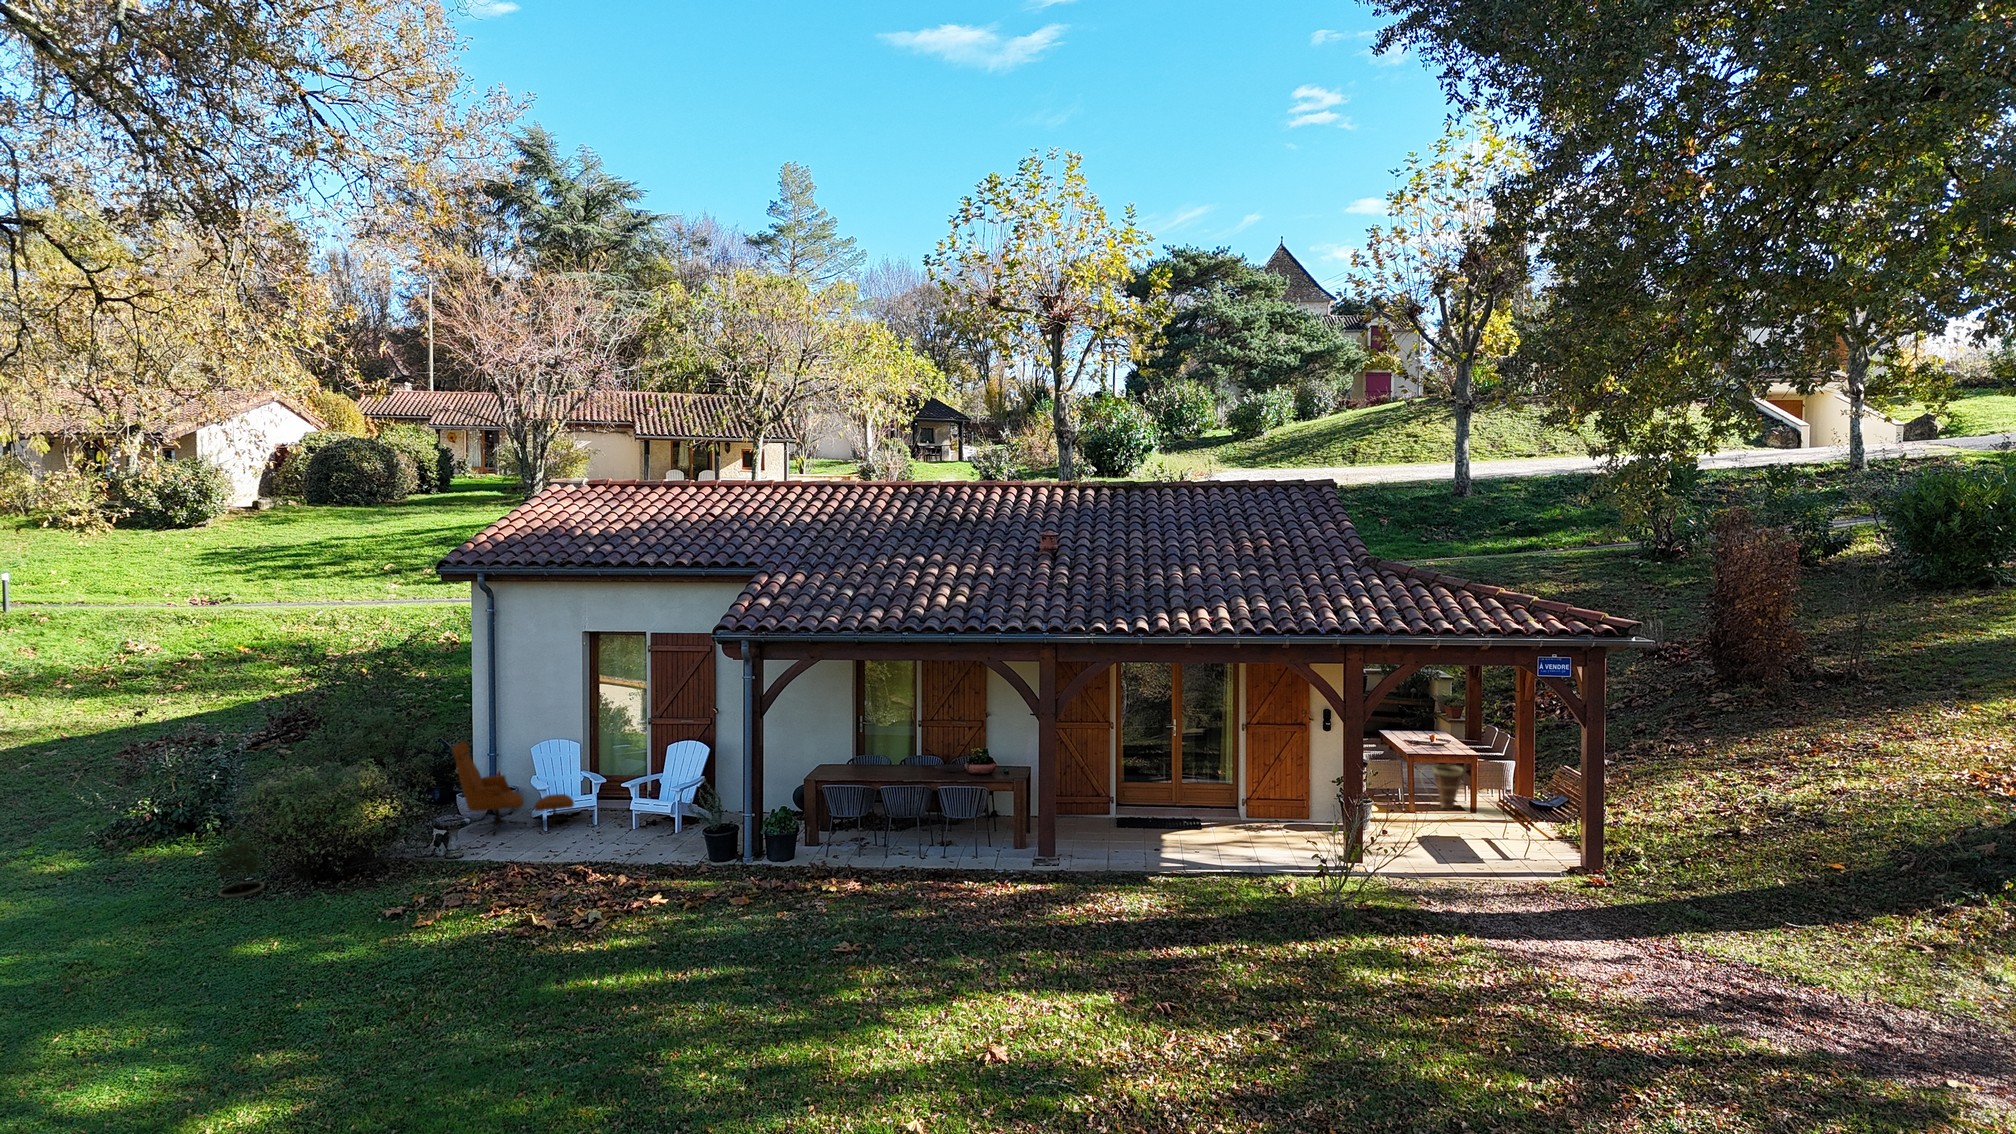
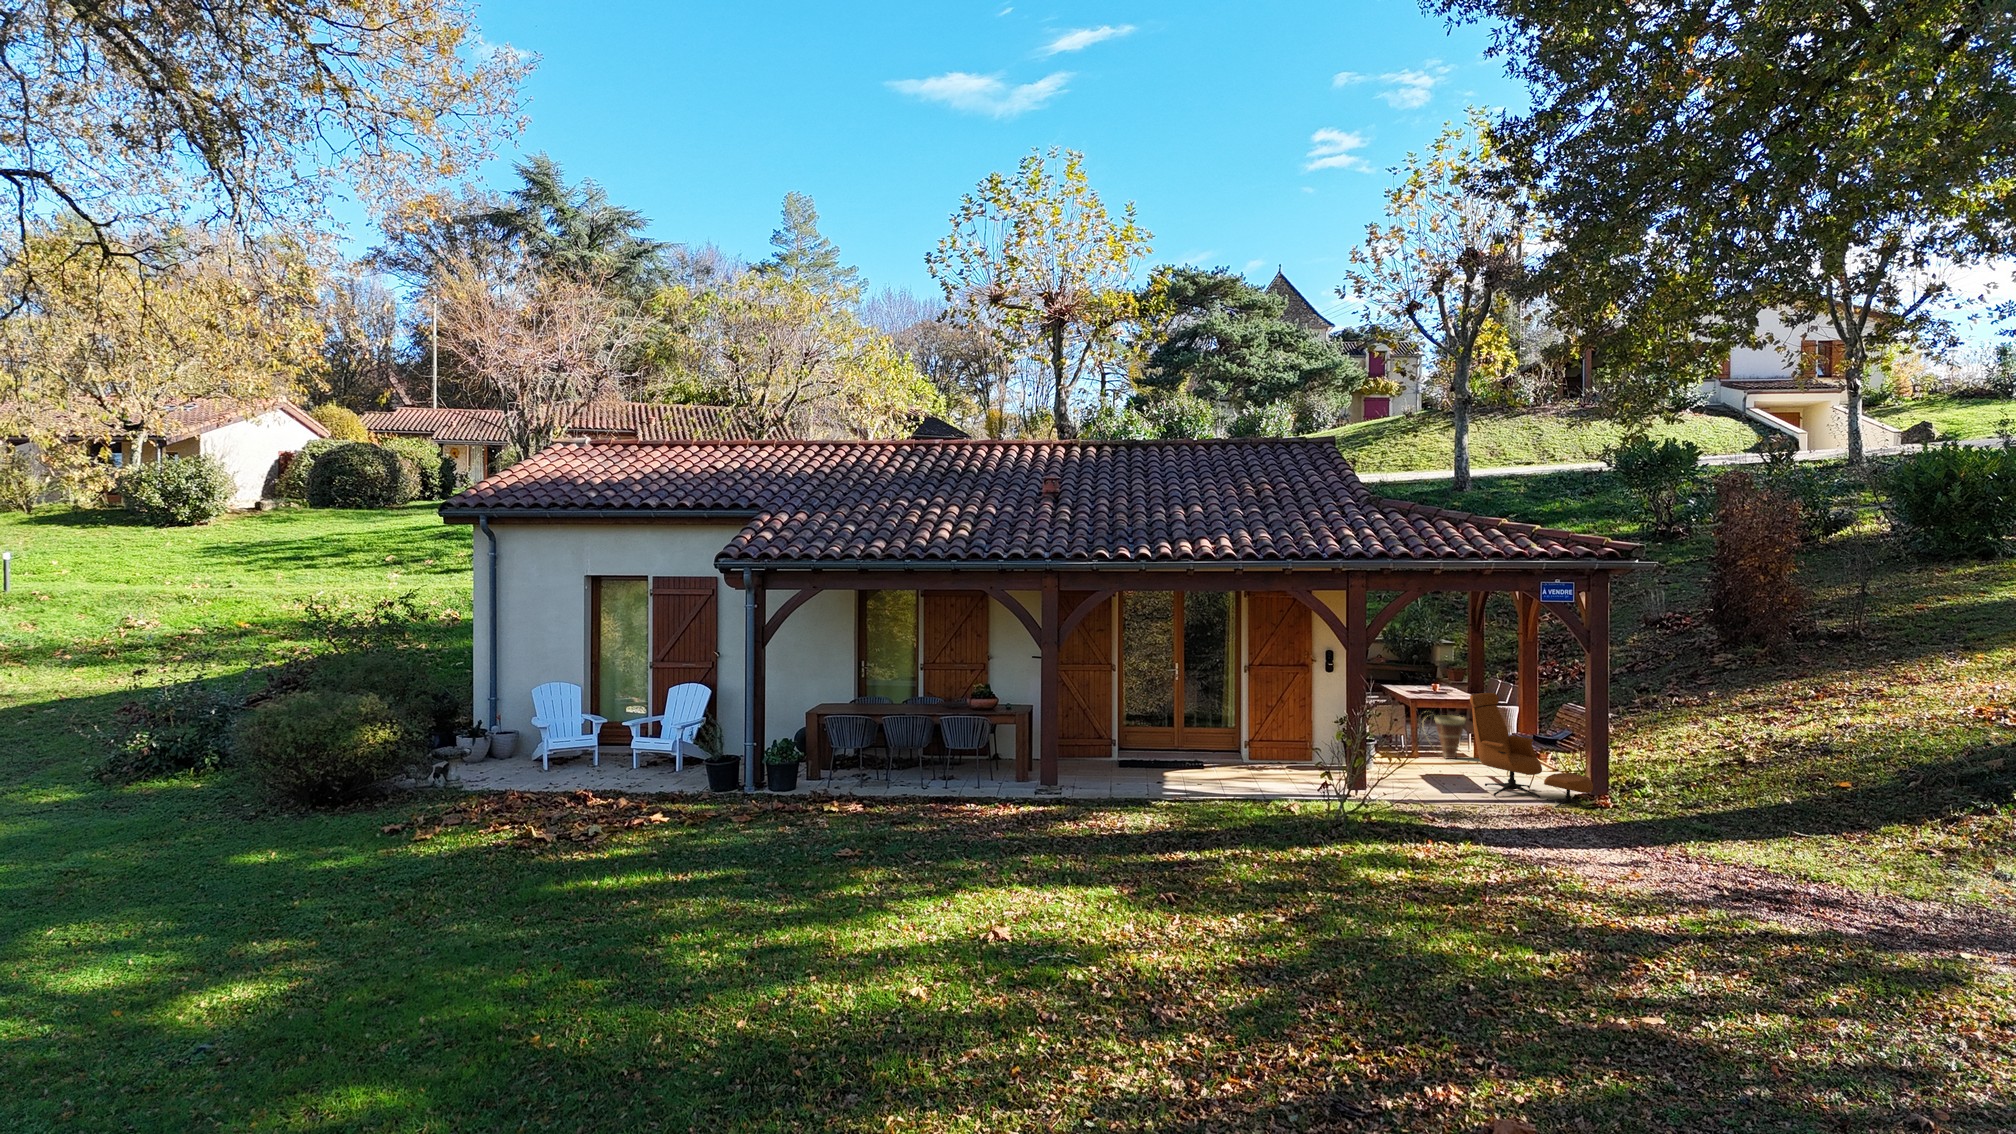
lounge chair: present [452,742,574,834] -> present [1470,693,1593,809]
potted tree: present [210,827,264,898] -> none [200,746,259,820]

